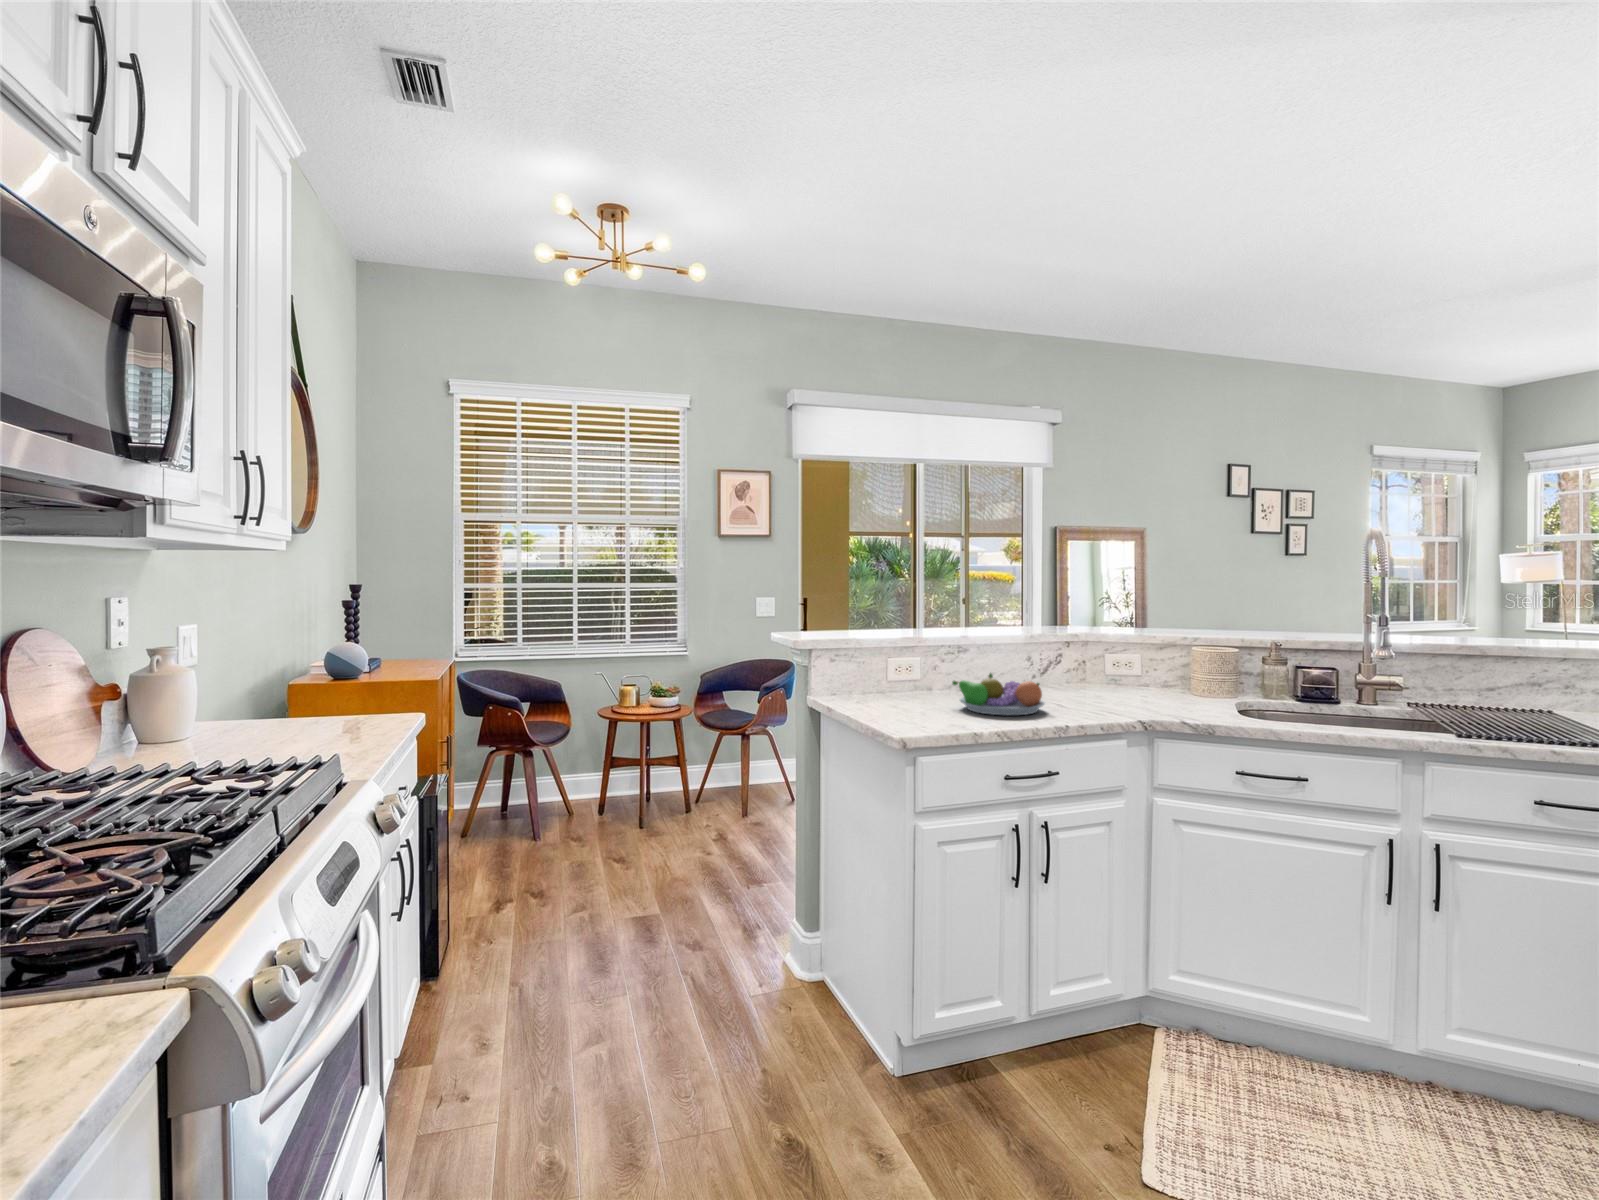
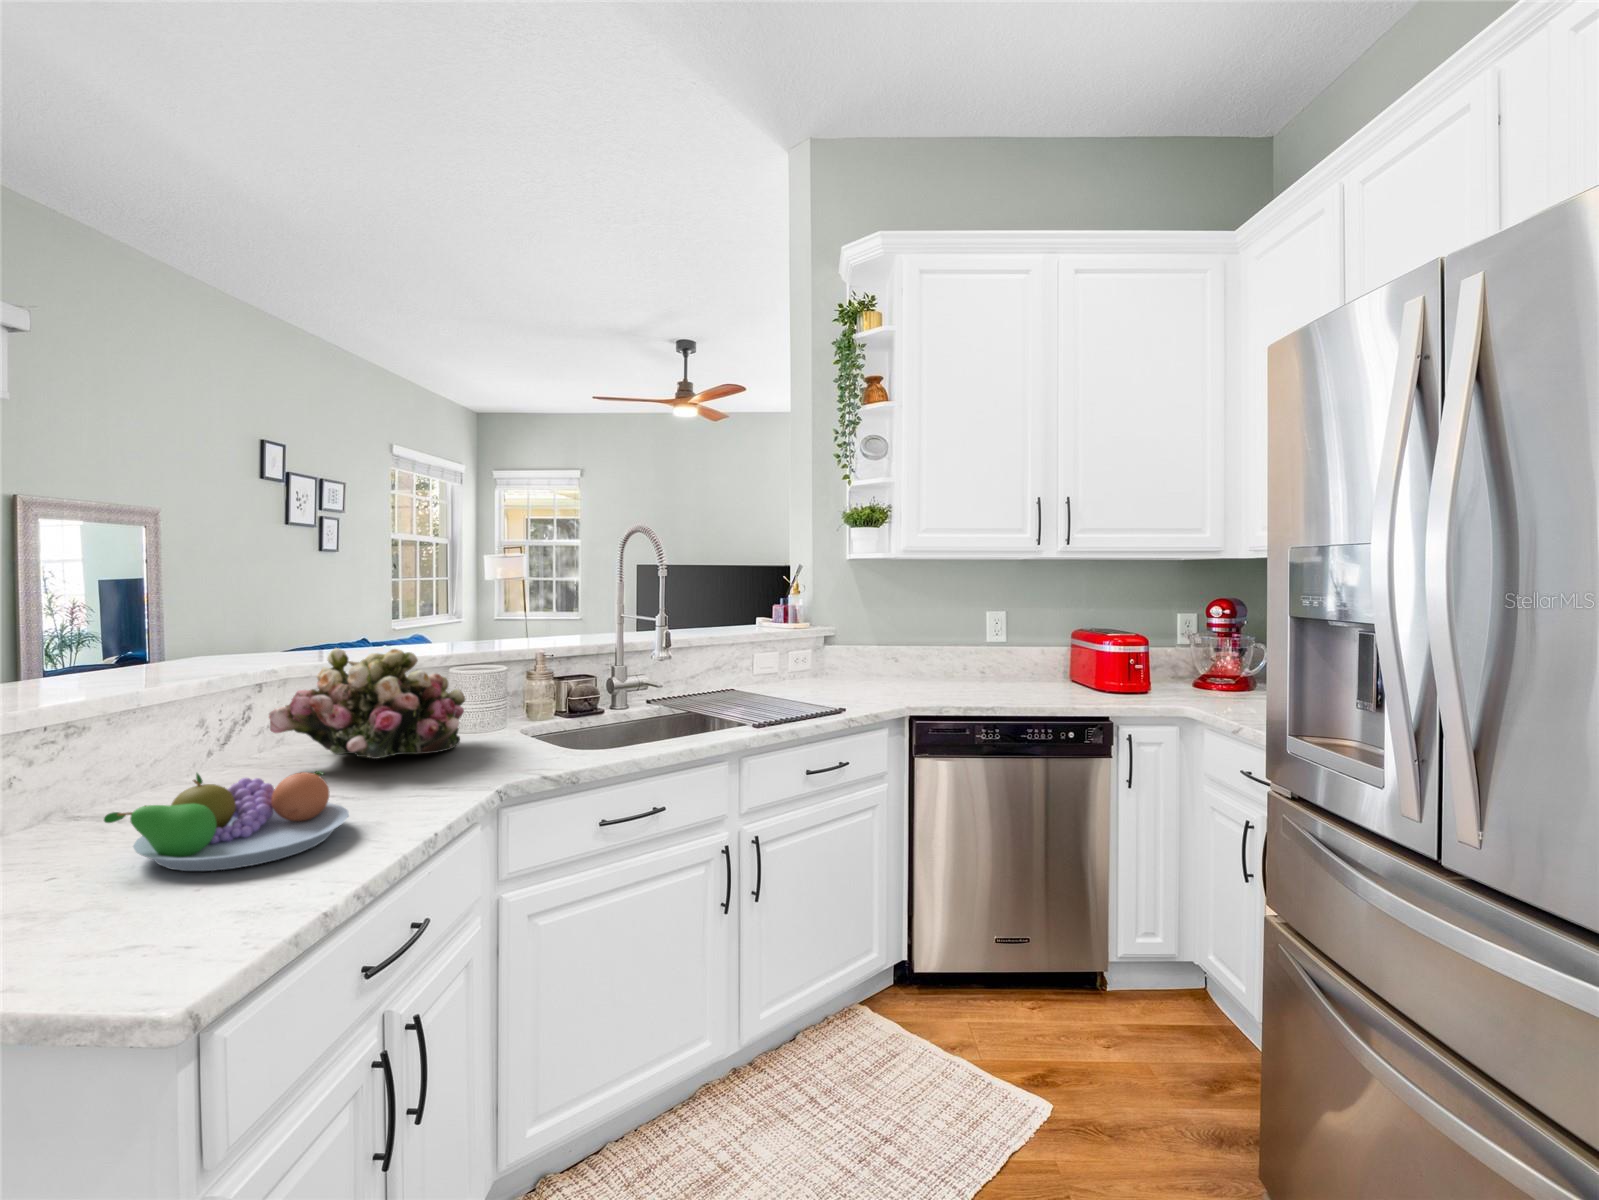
flower arrangement: none [1055,623,1178,699] -> present [269,648,465,759]

